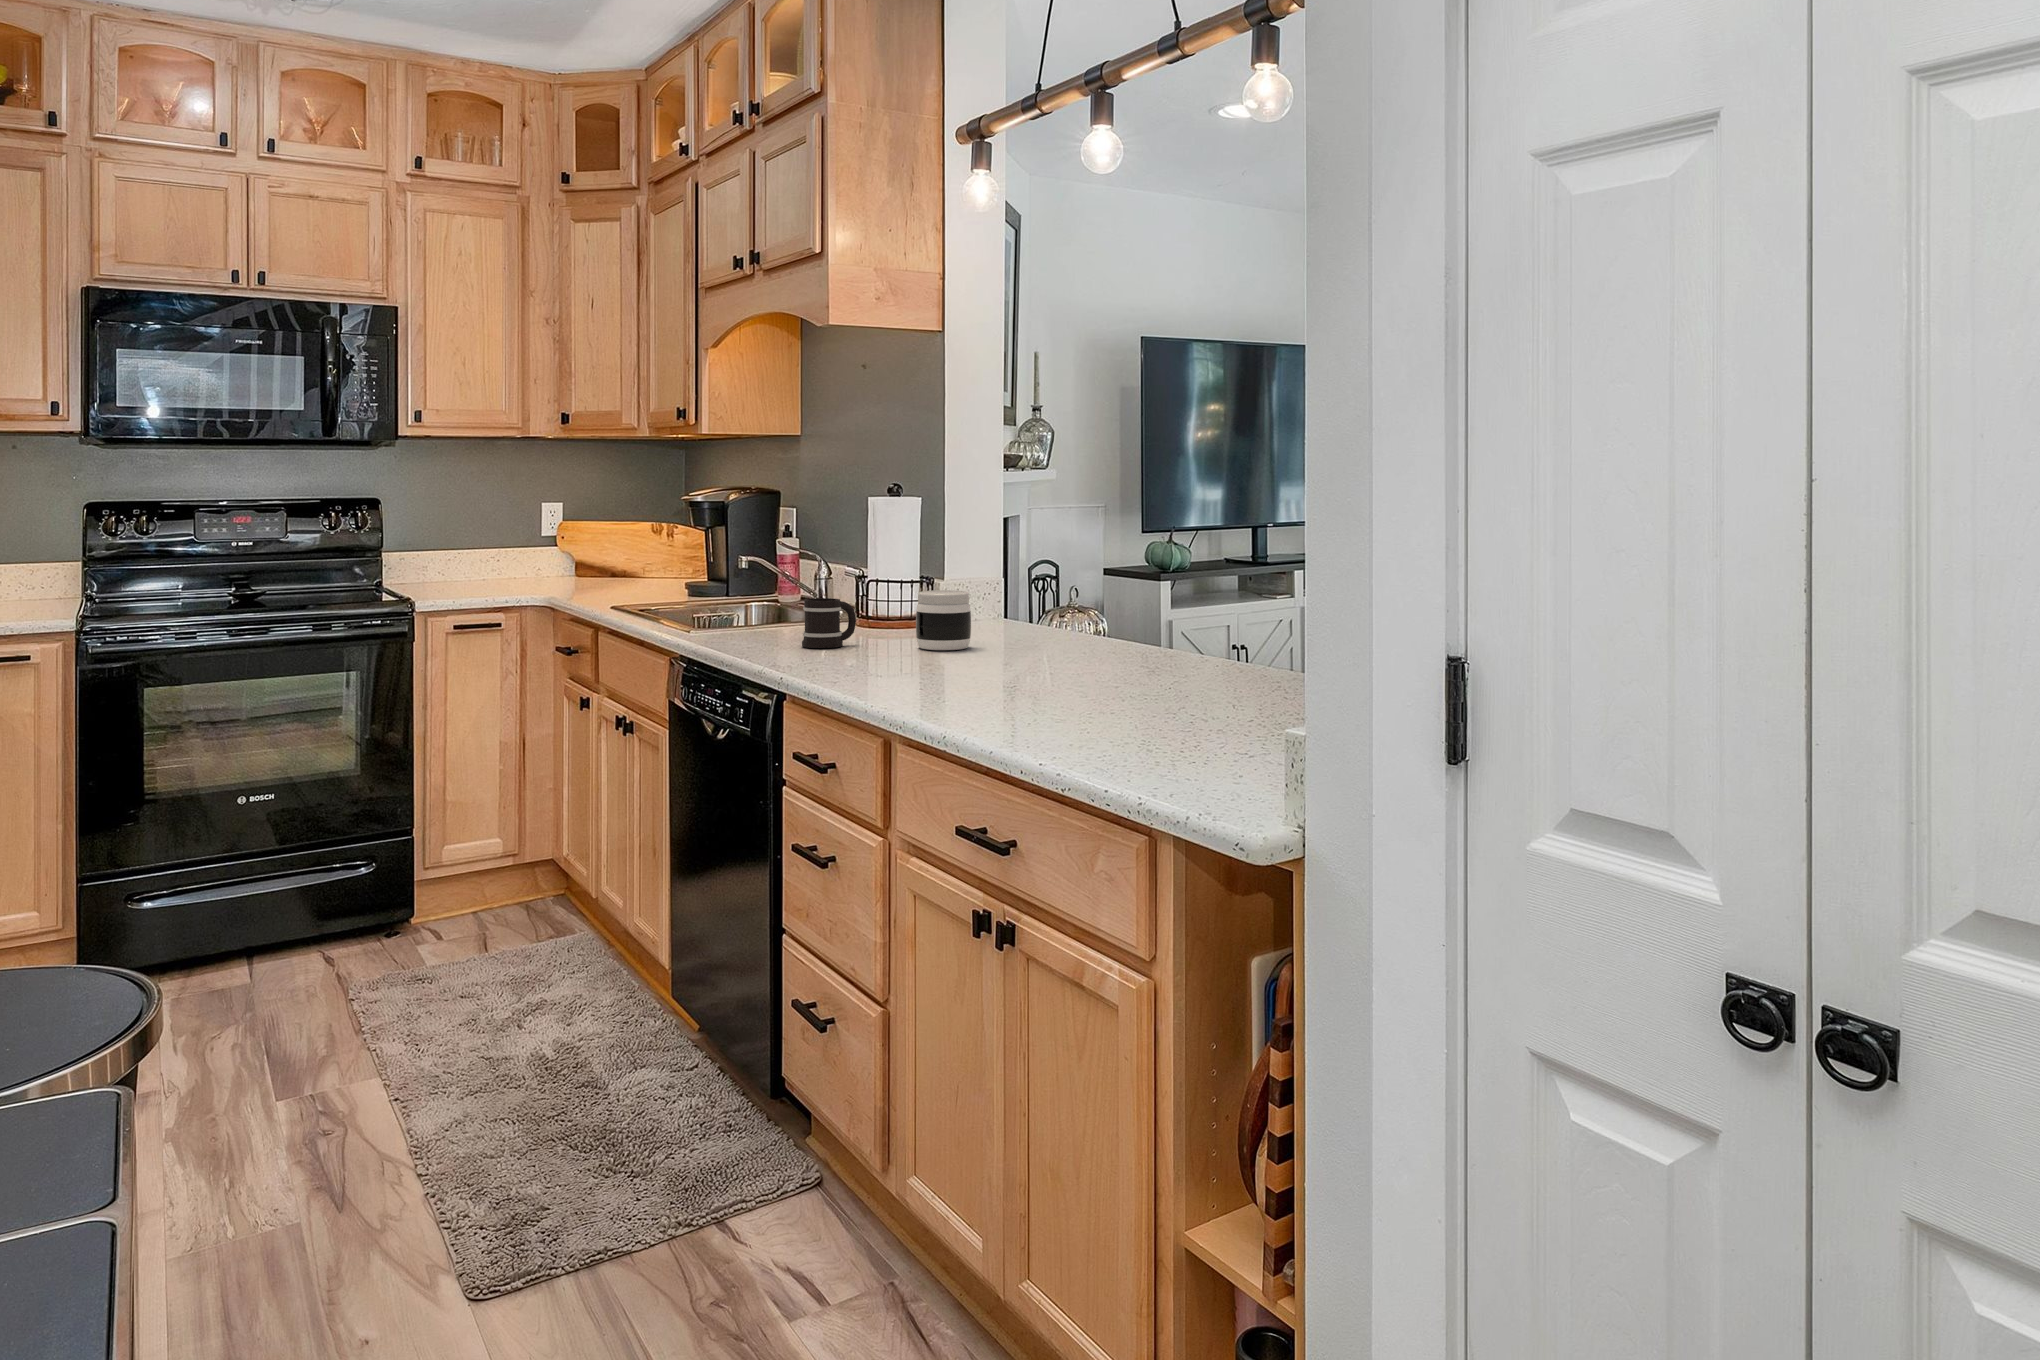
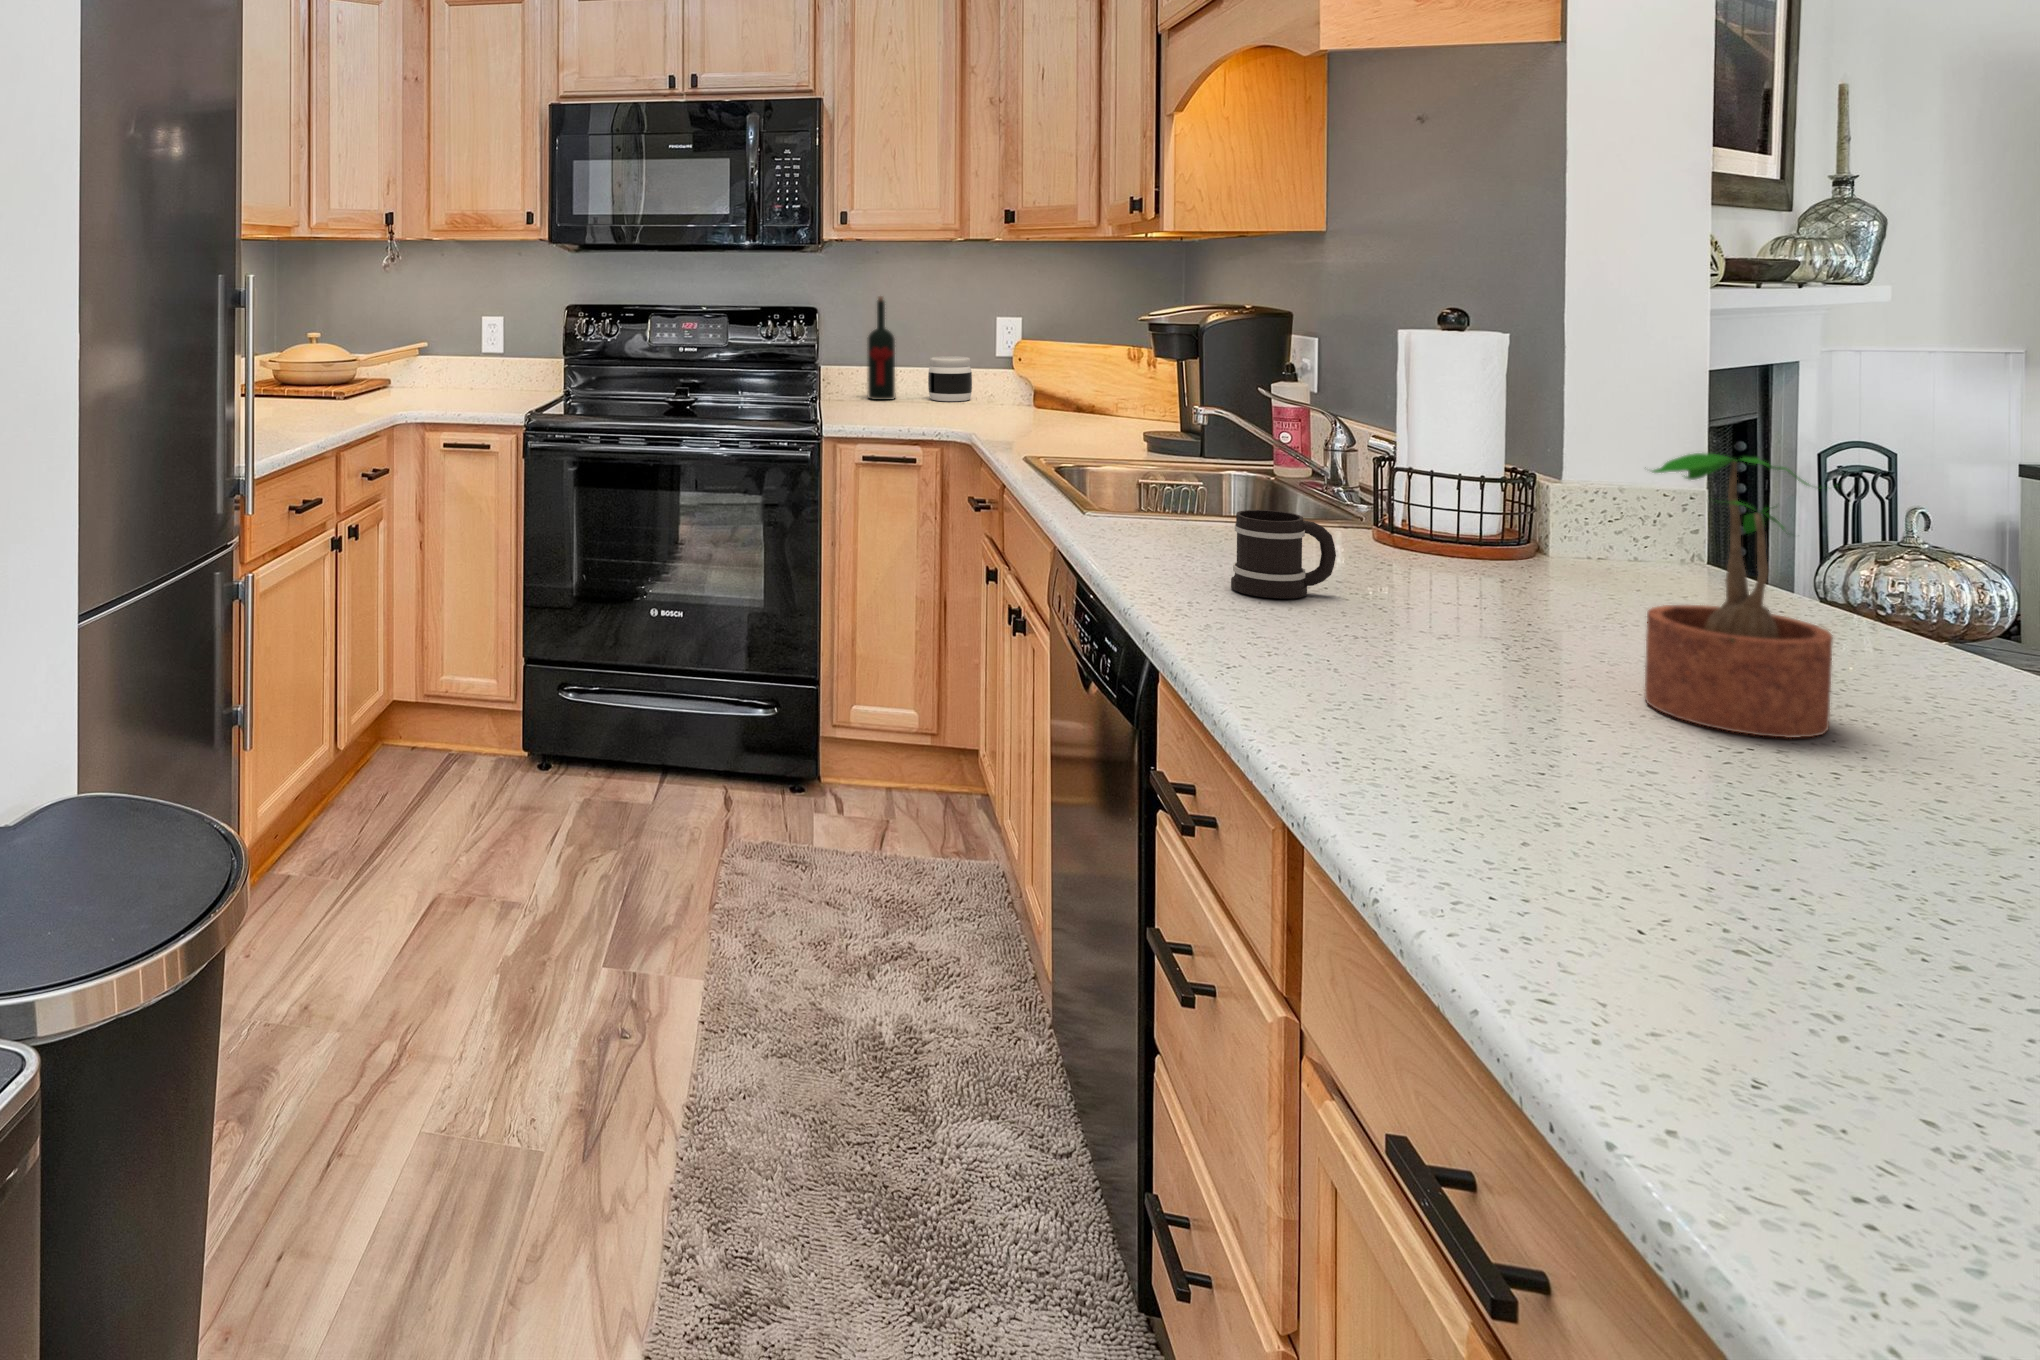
wine bottle: none [428,490,456,585] -> present [867,296,895,400]
potted plant: none [1000,536,1065,663] -> present [1645,453,1833,738]
jar: present [916,590,971,650] -> present [928,356,972,401]

